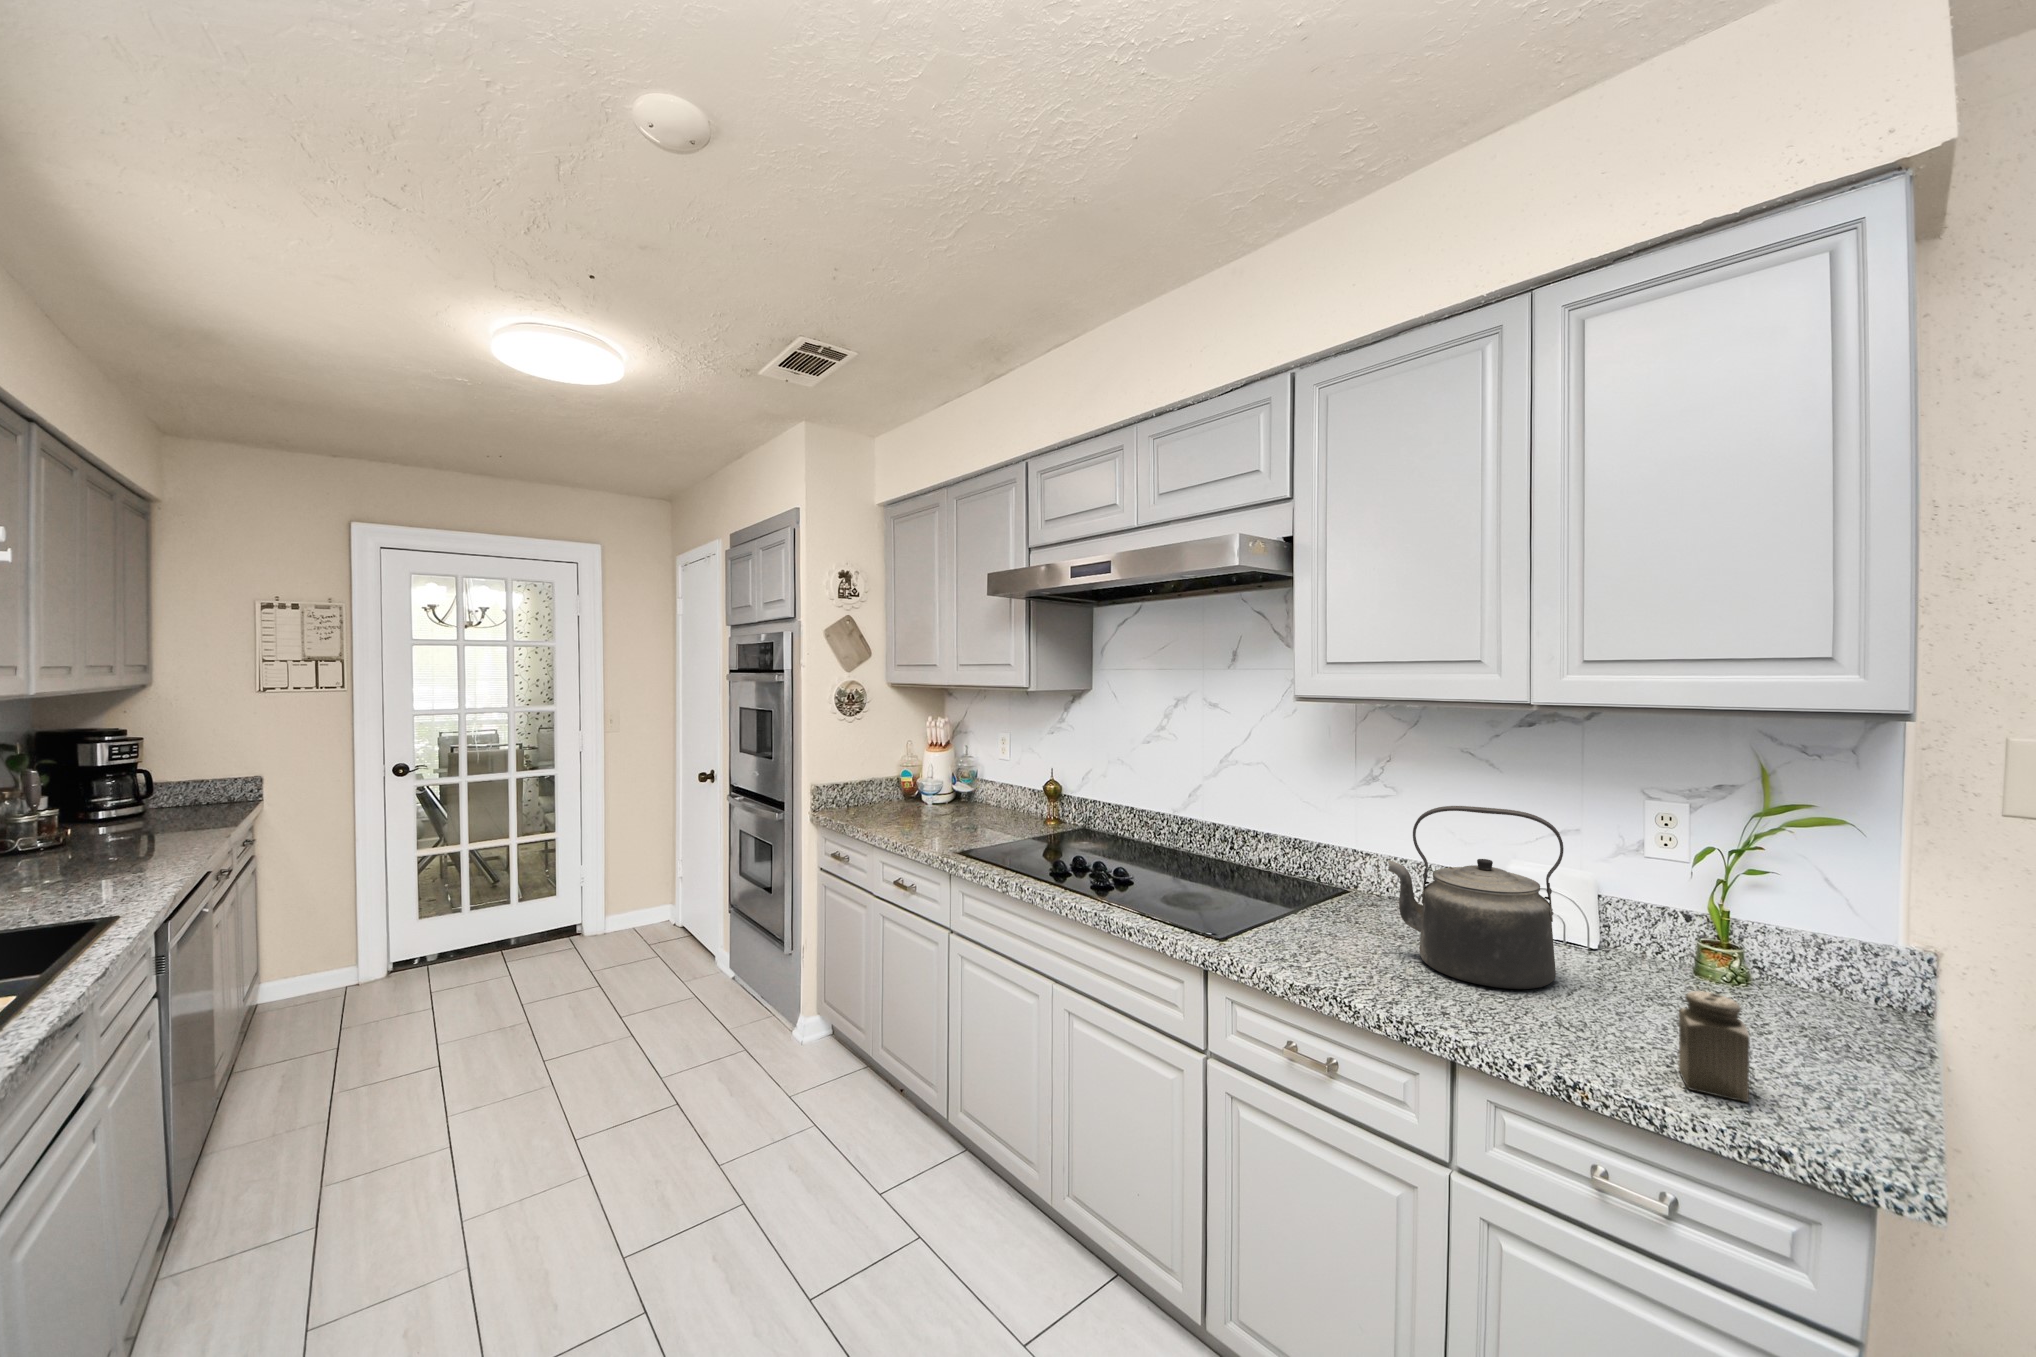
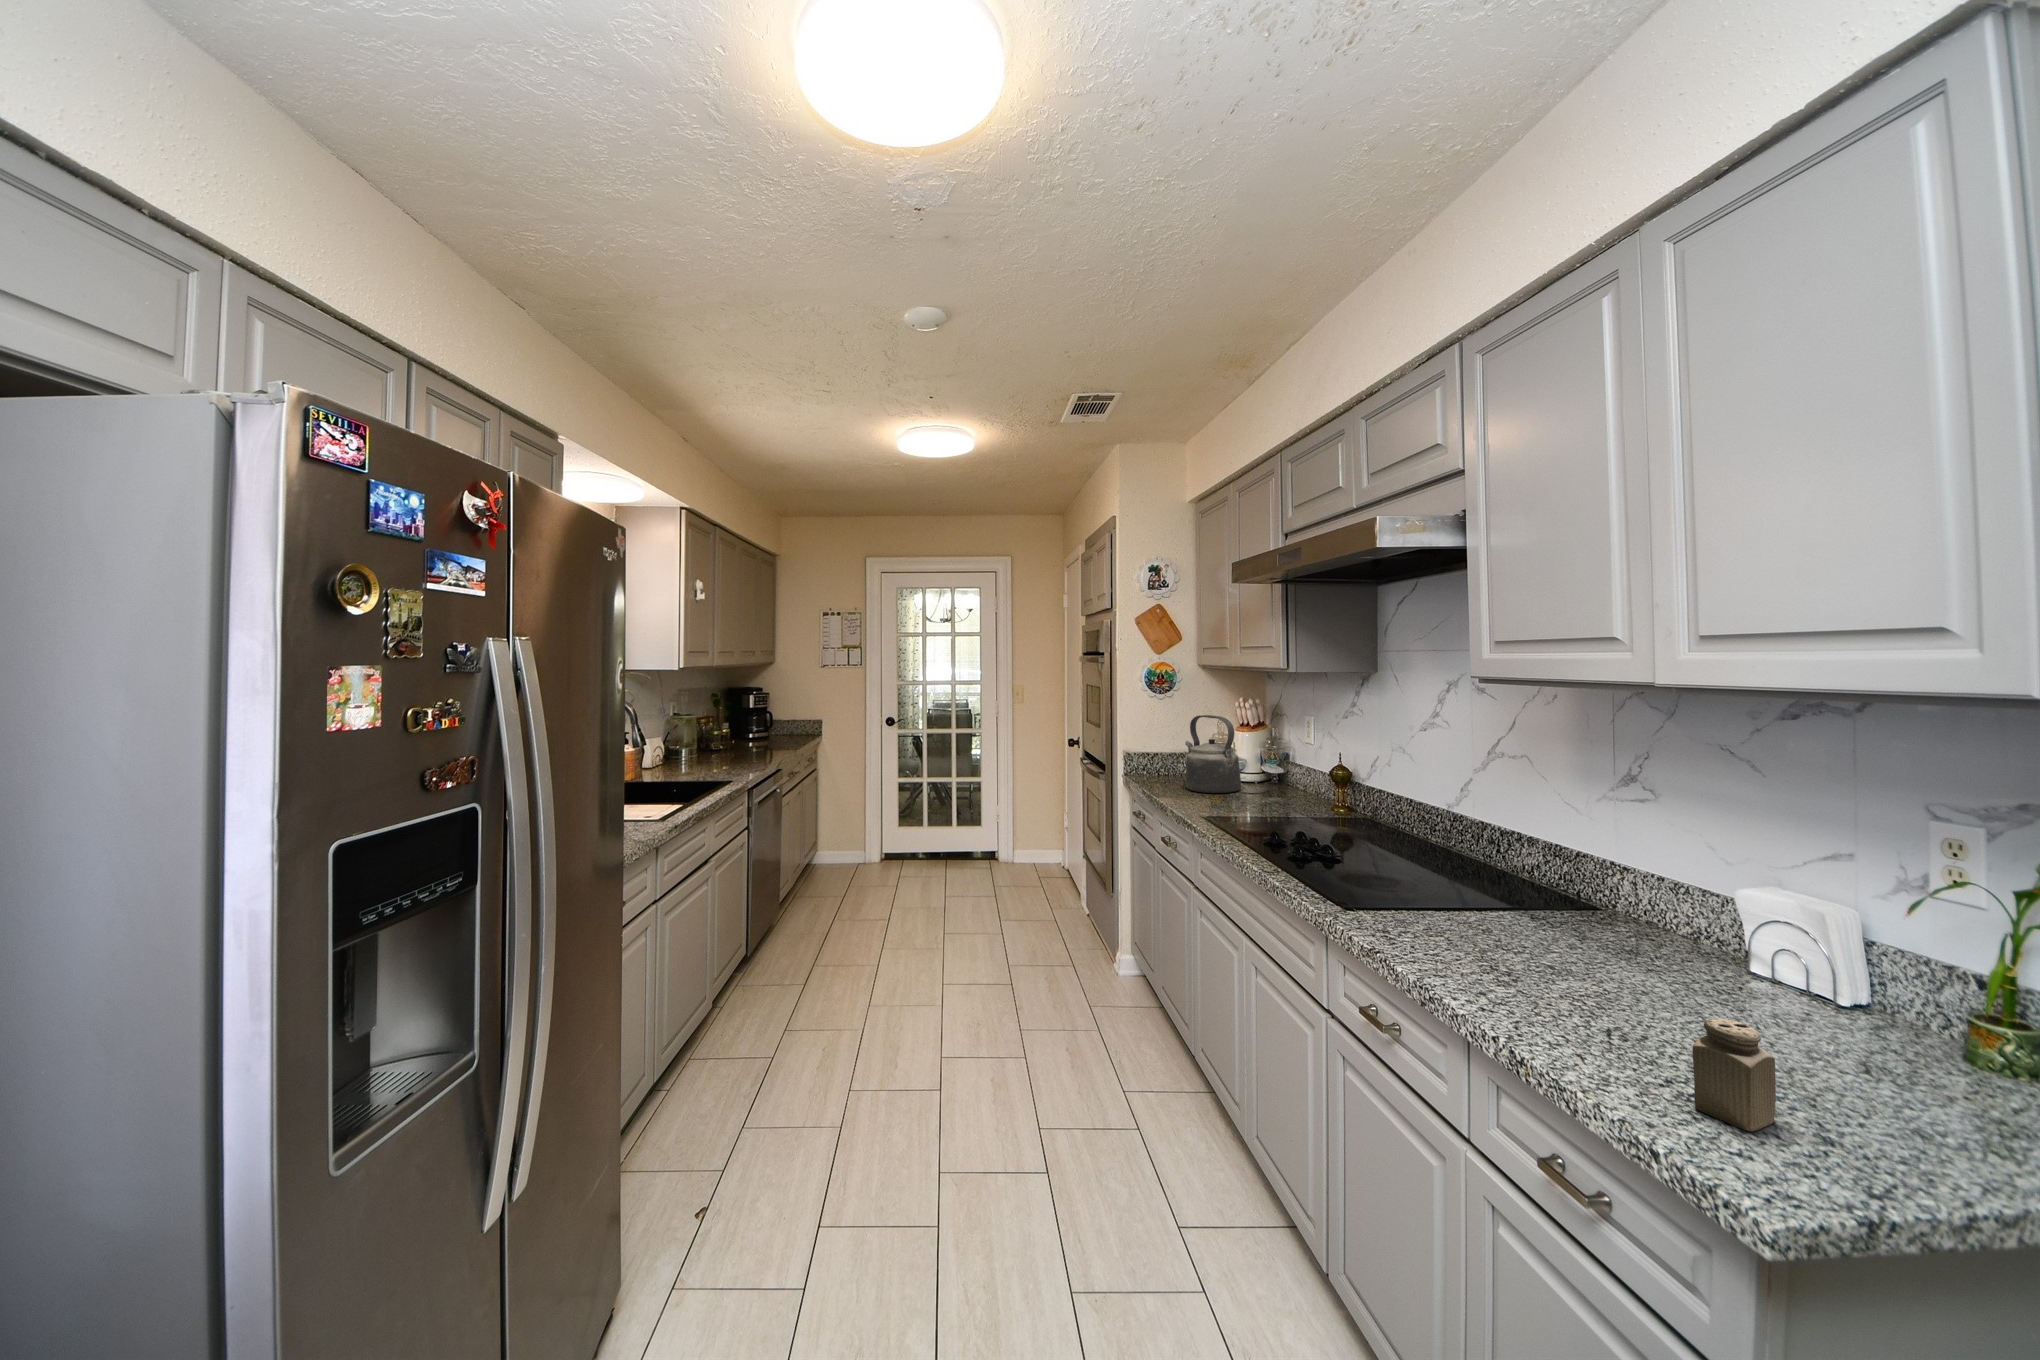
kettle: present [1388,806,1564,989] -> present [1185,715,1241,793]

